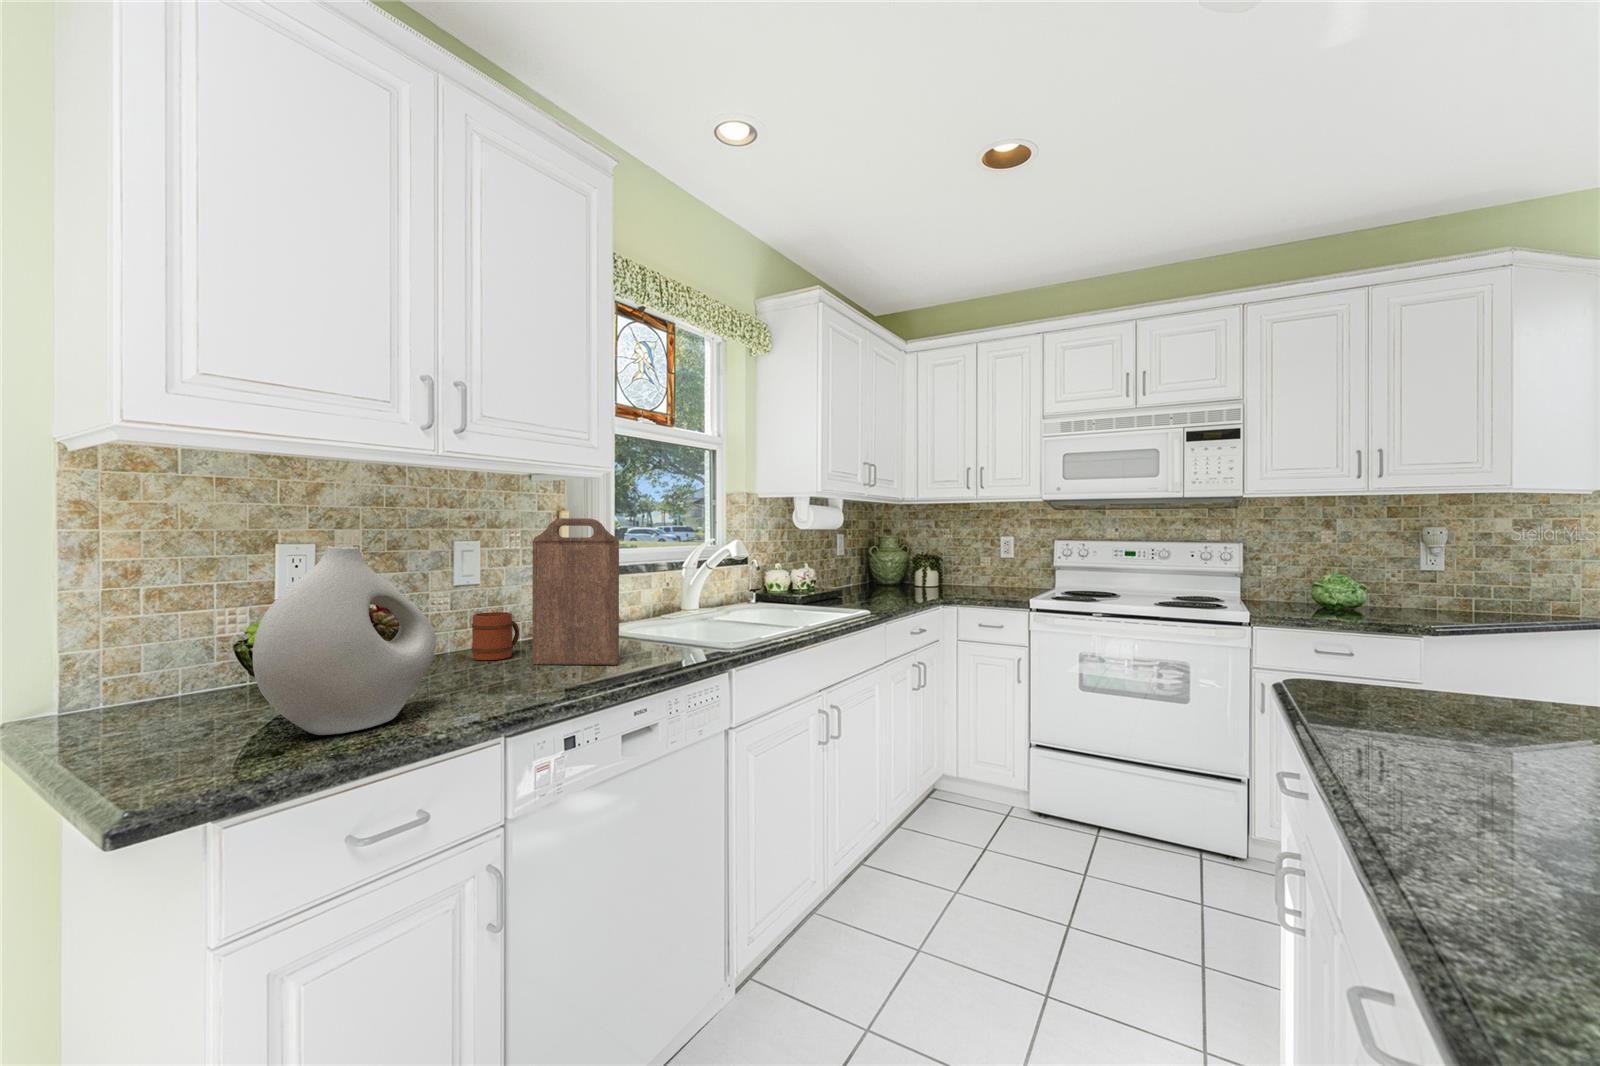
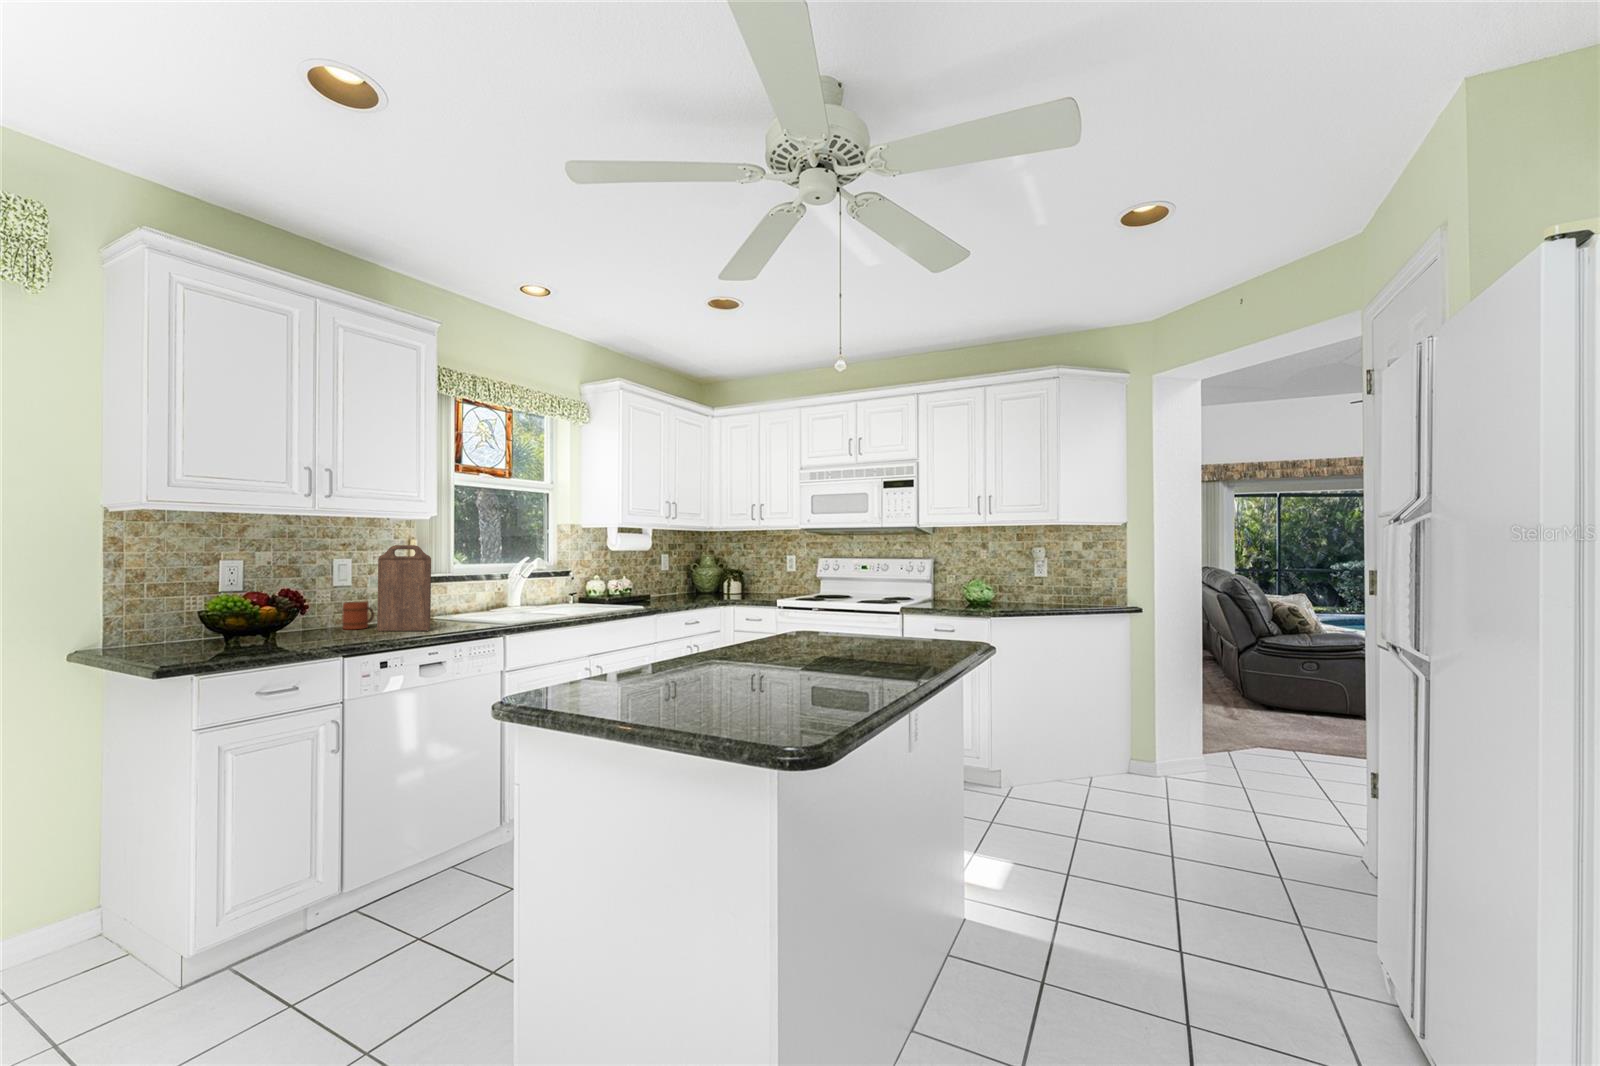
vase: present [253,546,436,735] -> none [208,561,308,653]

